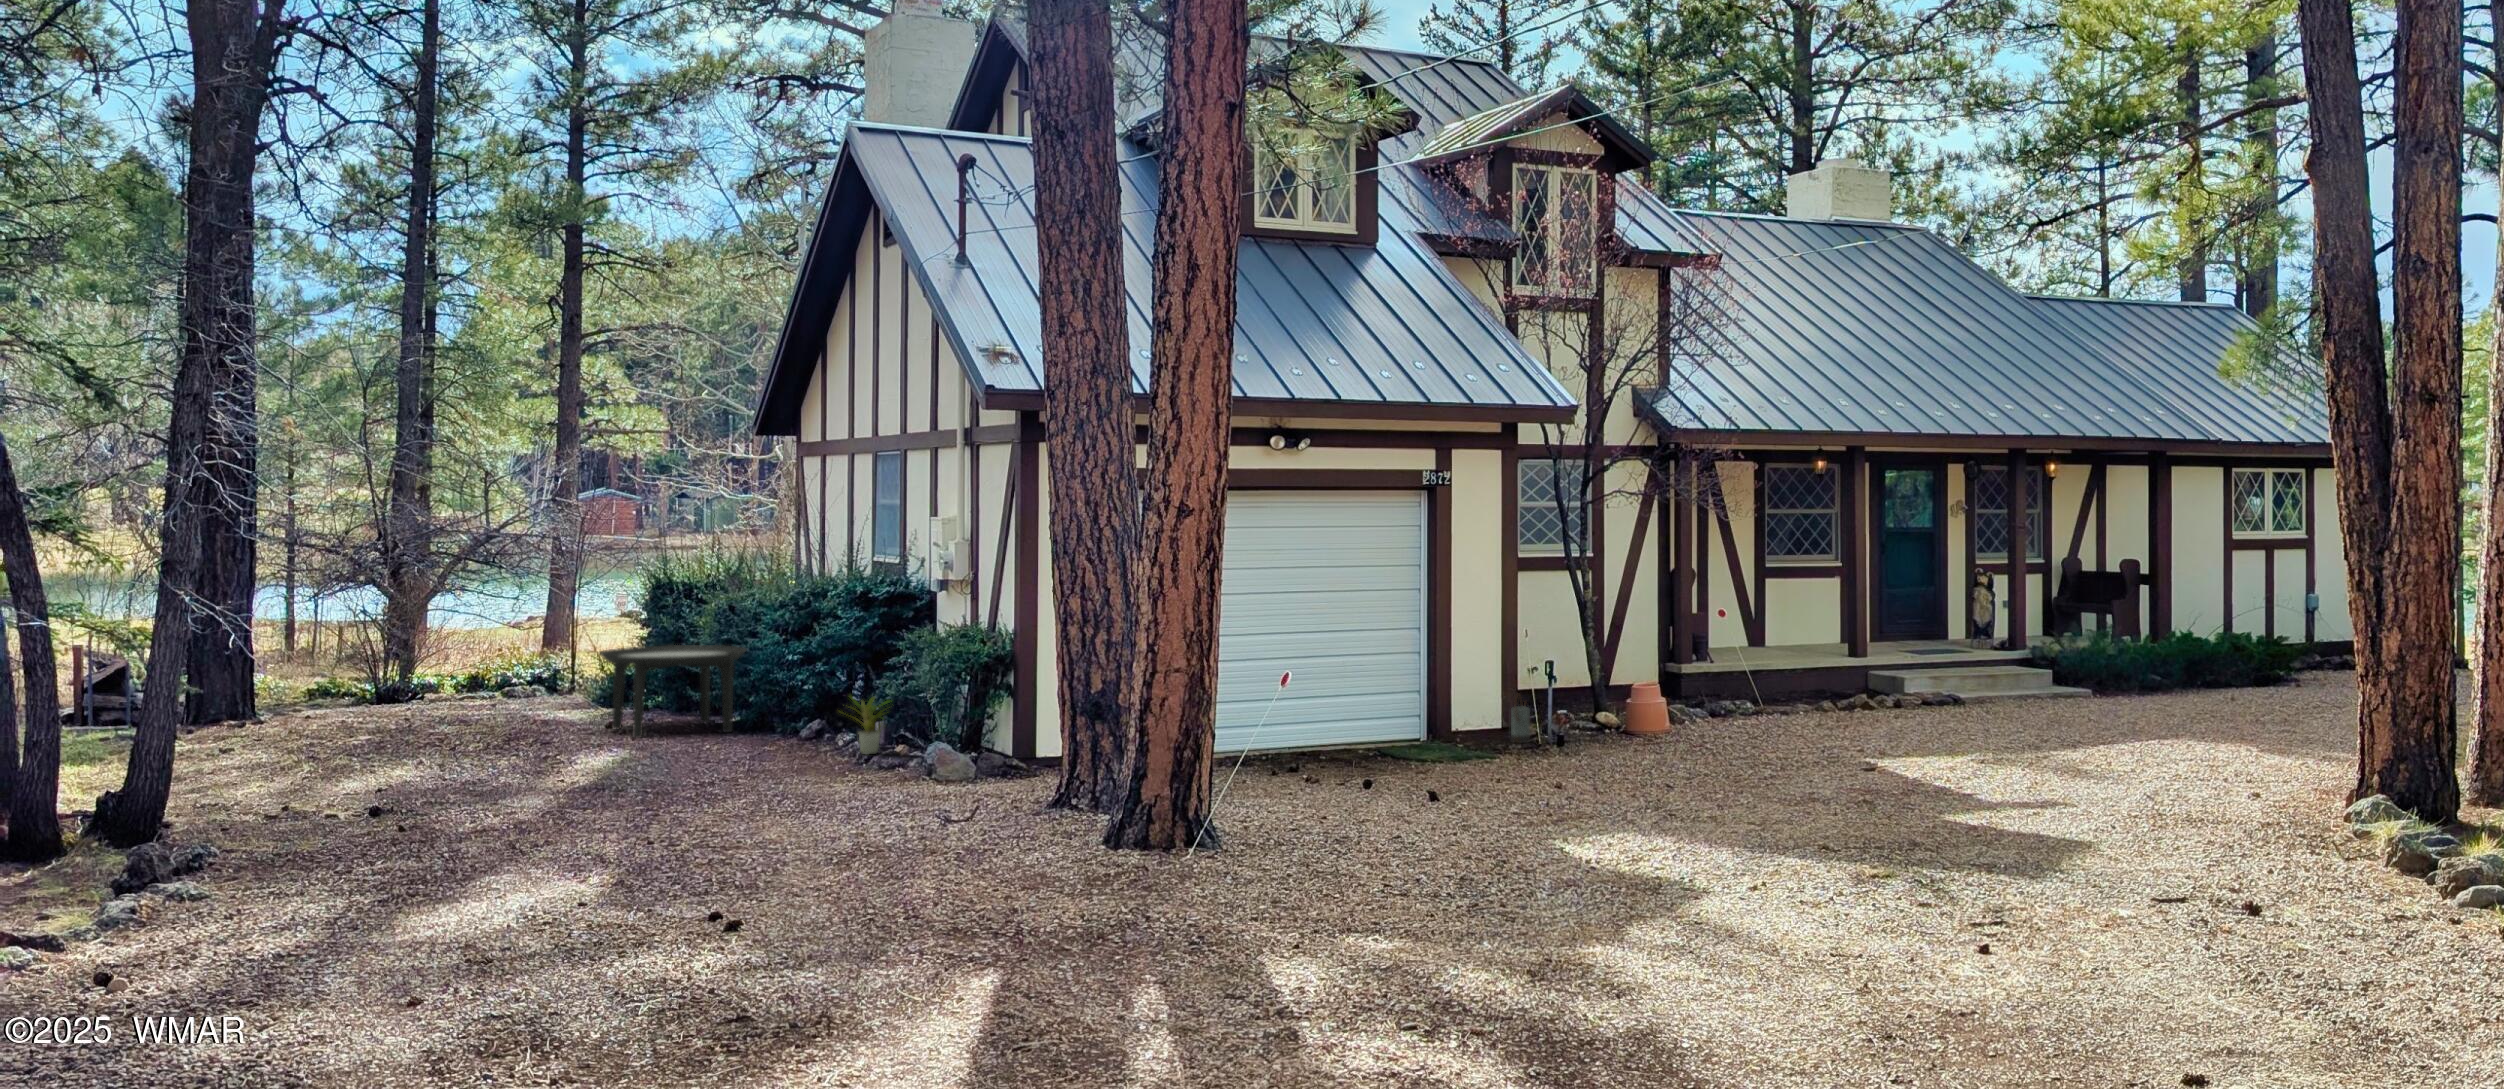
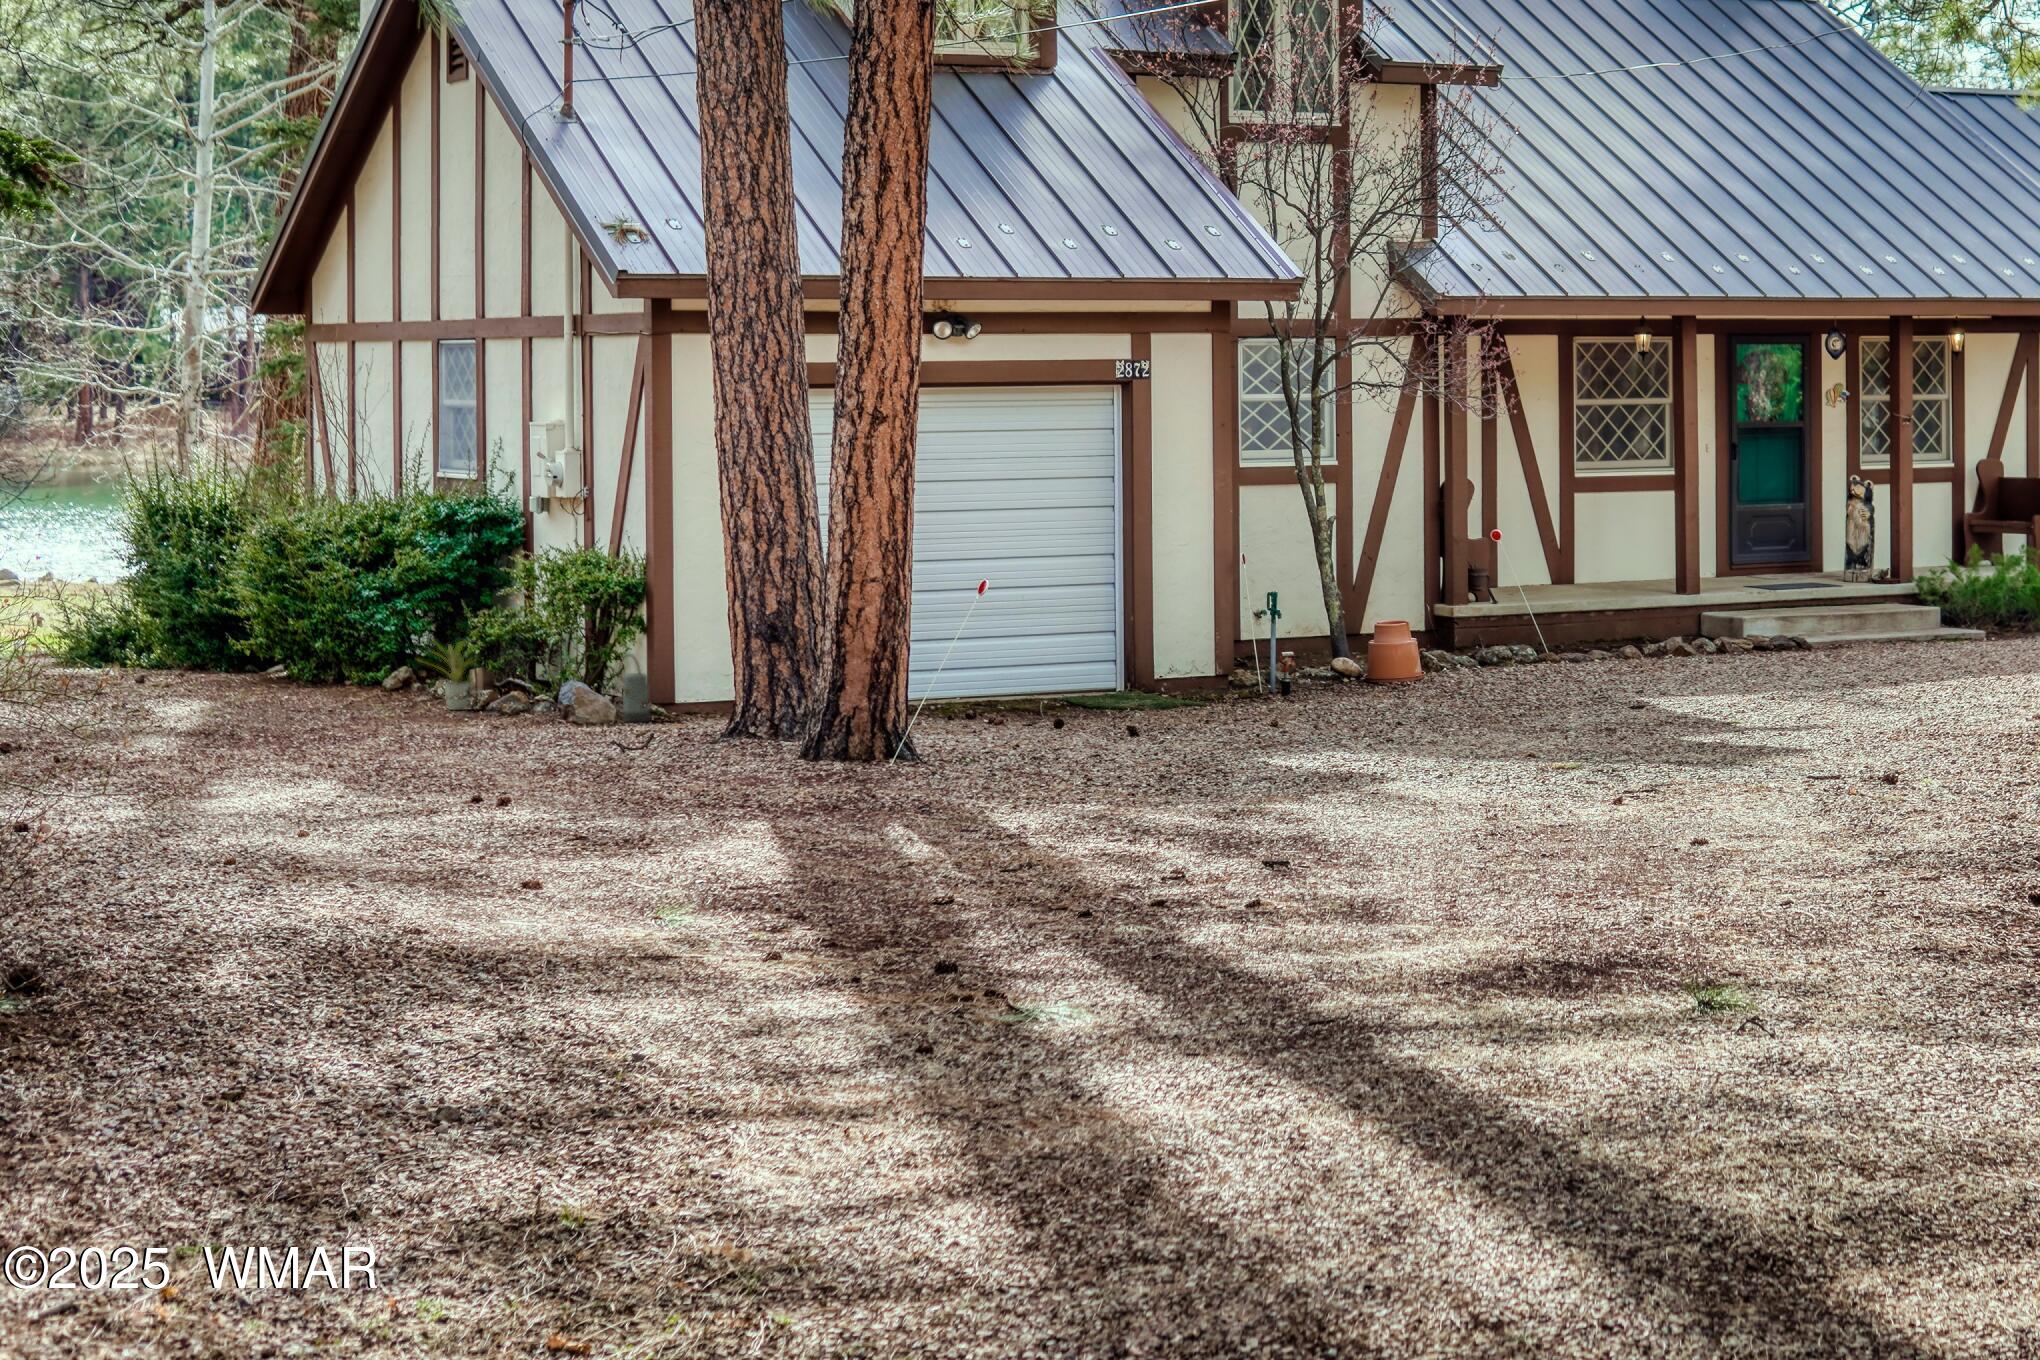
round table: present [599,645,746,738] -> none [86,590,271,703]
watering can: present [1511,693,1530,743] -> present [619,654,653,722]

